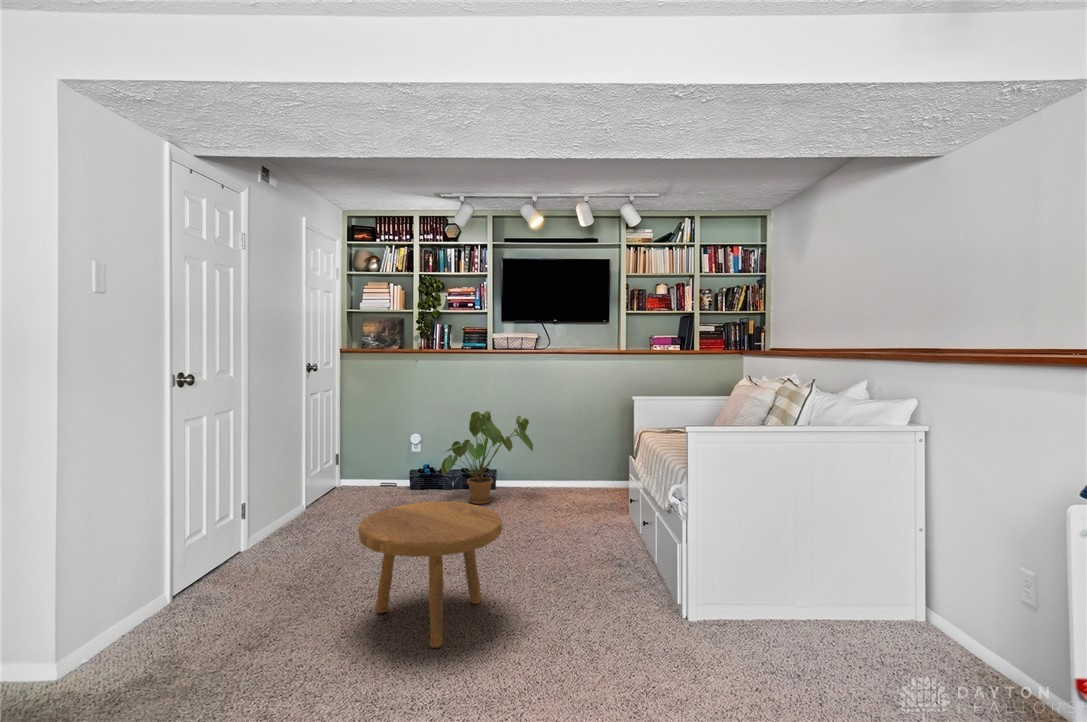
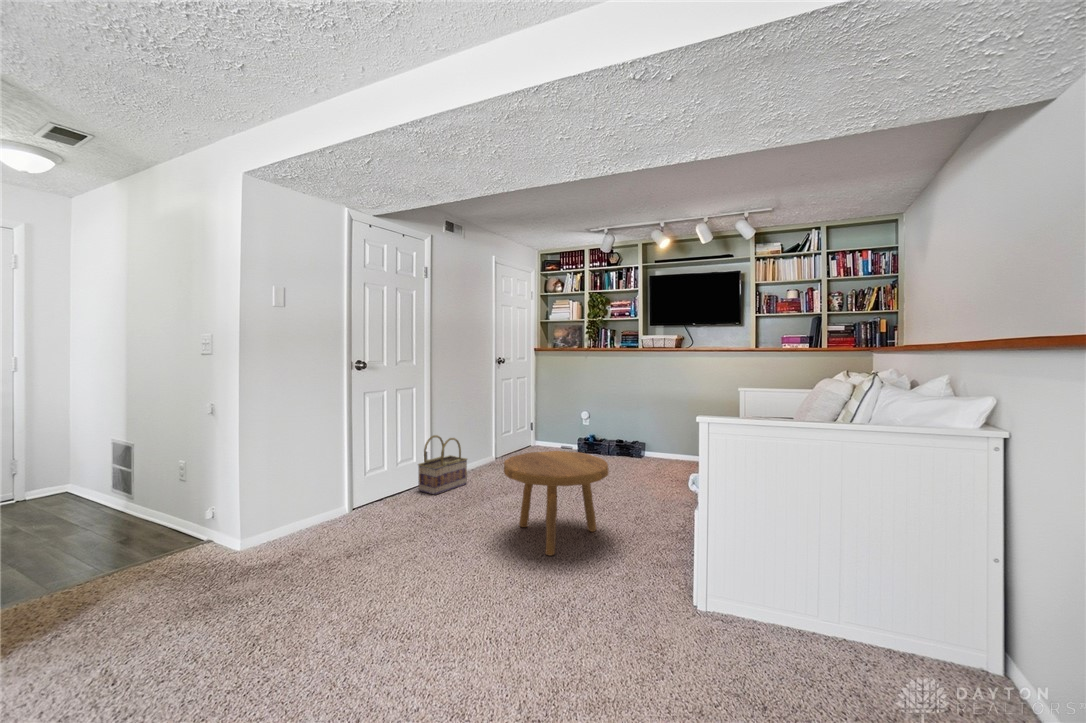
house plant: present [441,411,533,504] -> none [598,395,670,466]
basket: none [188,491,267,583] -> present [418,435,467,495]

